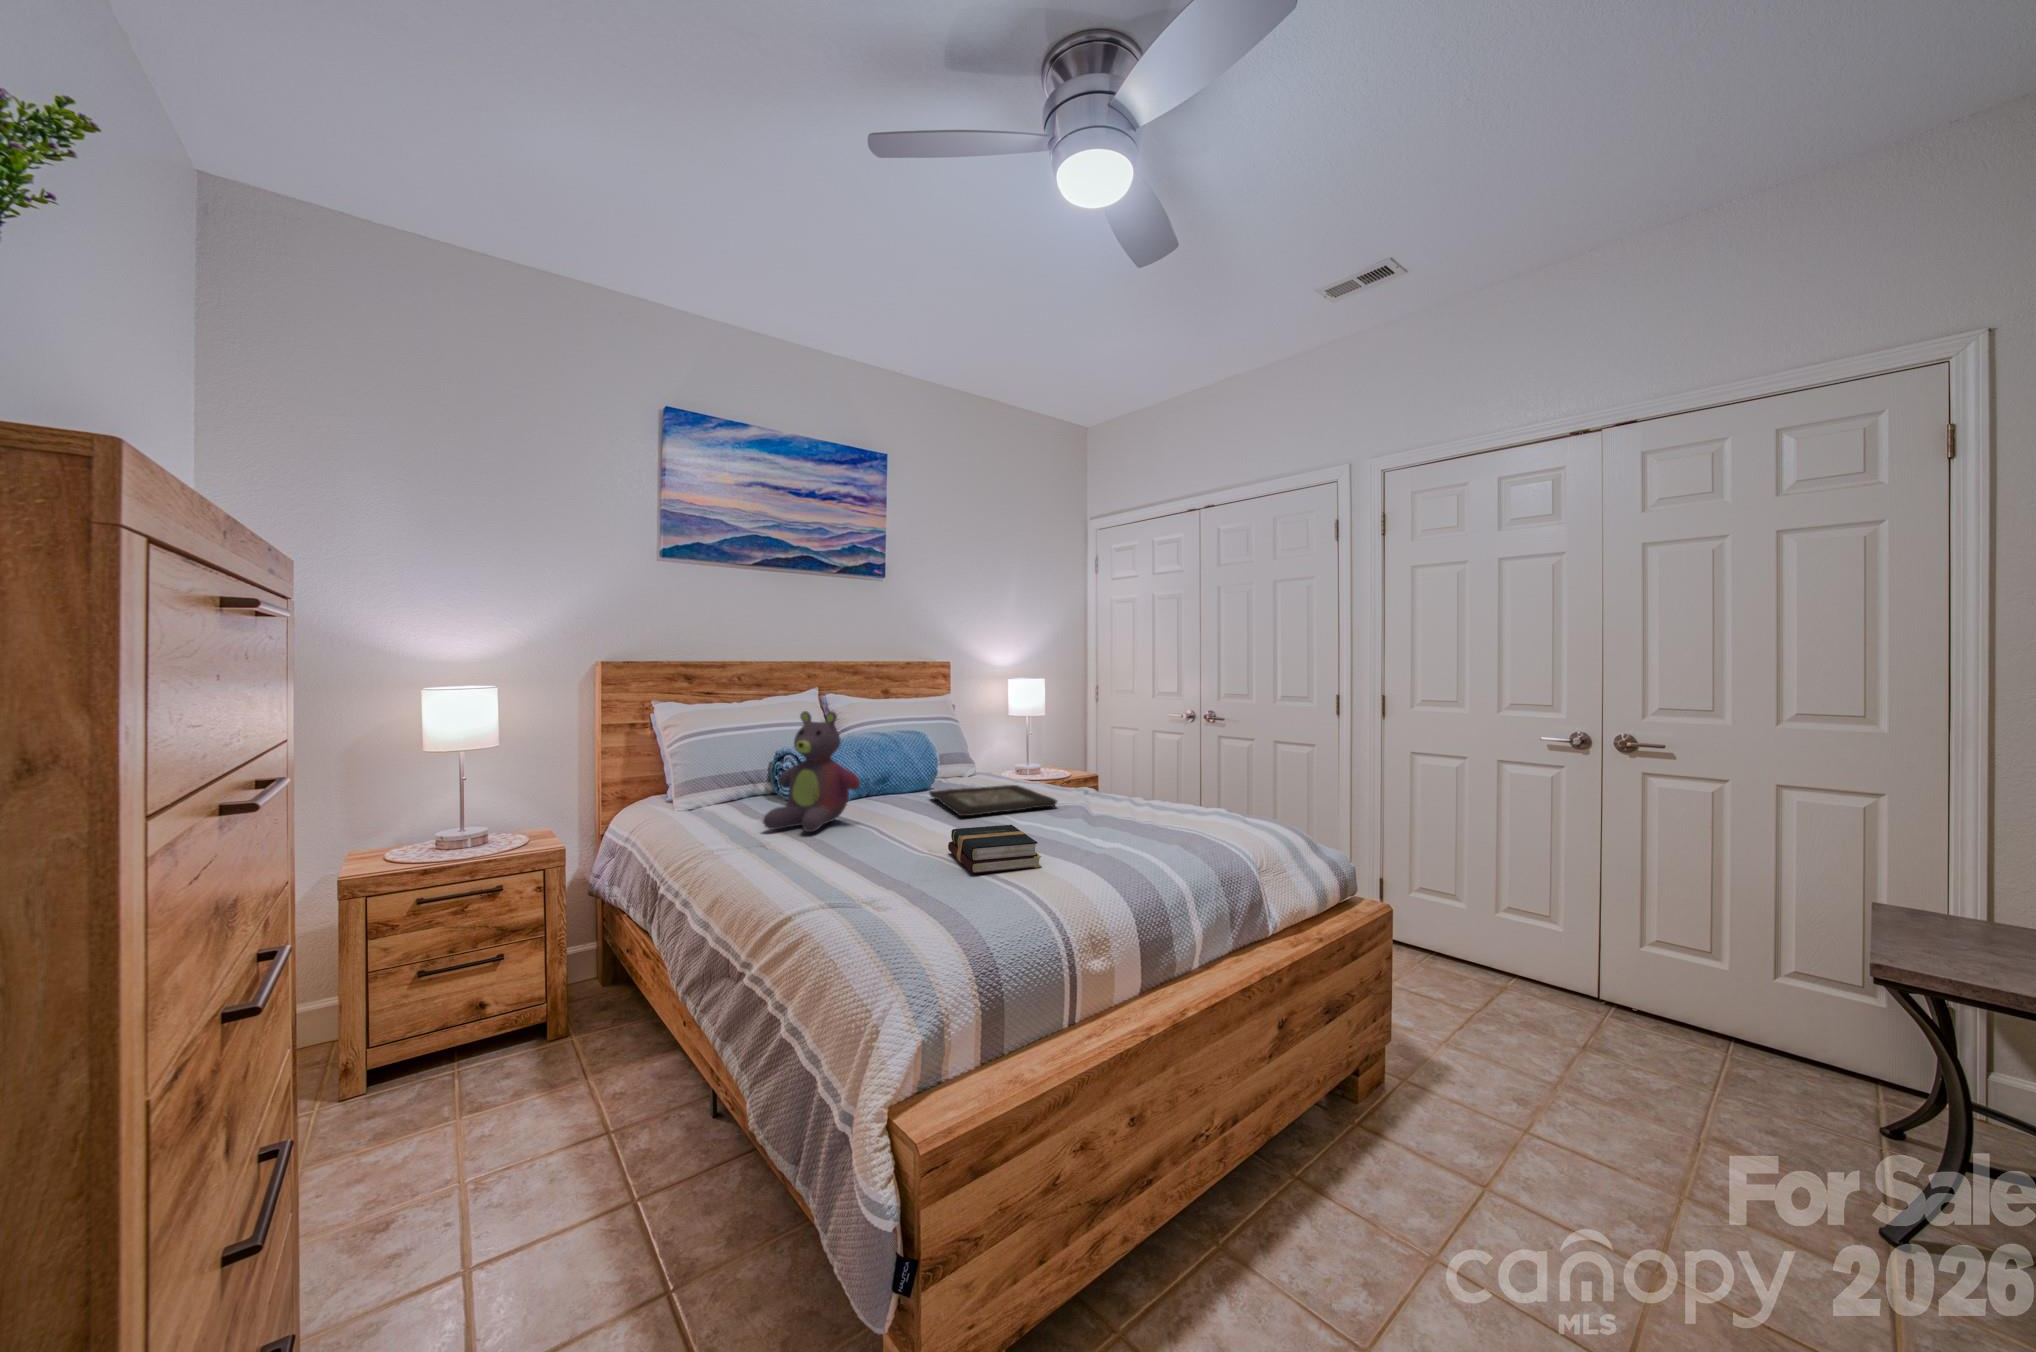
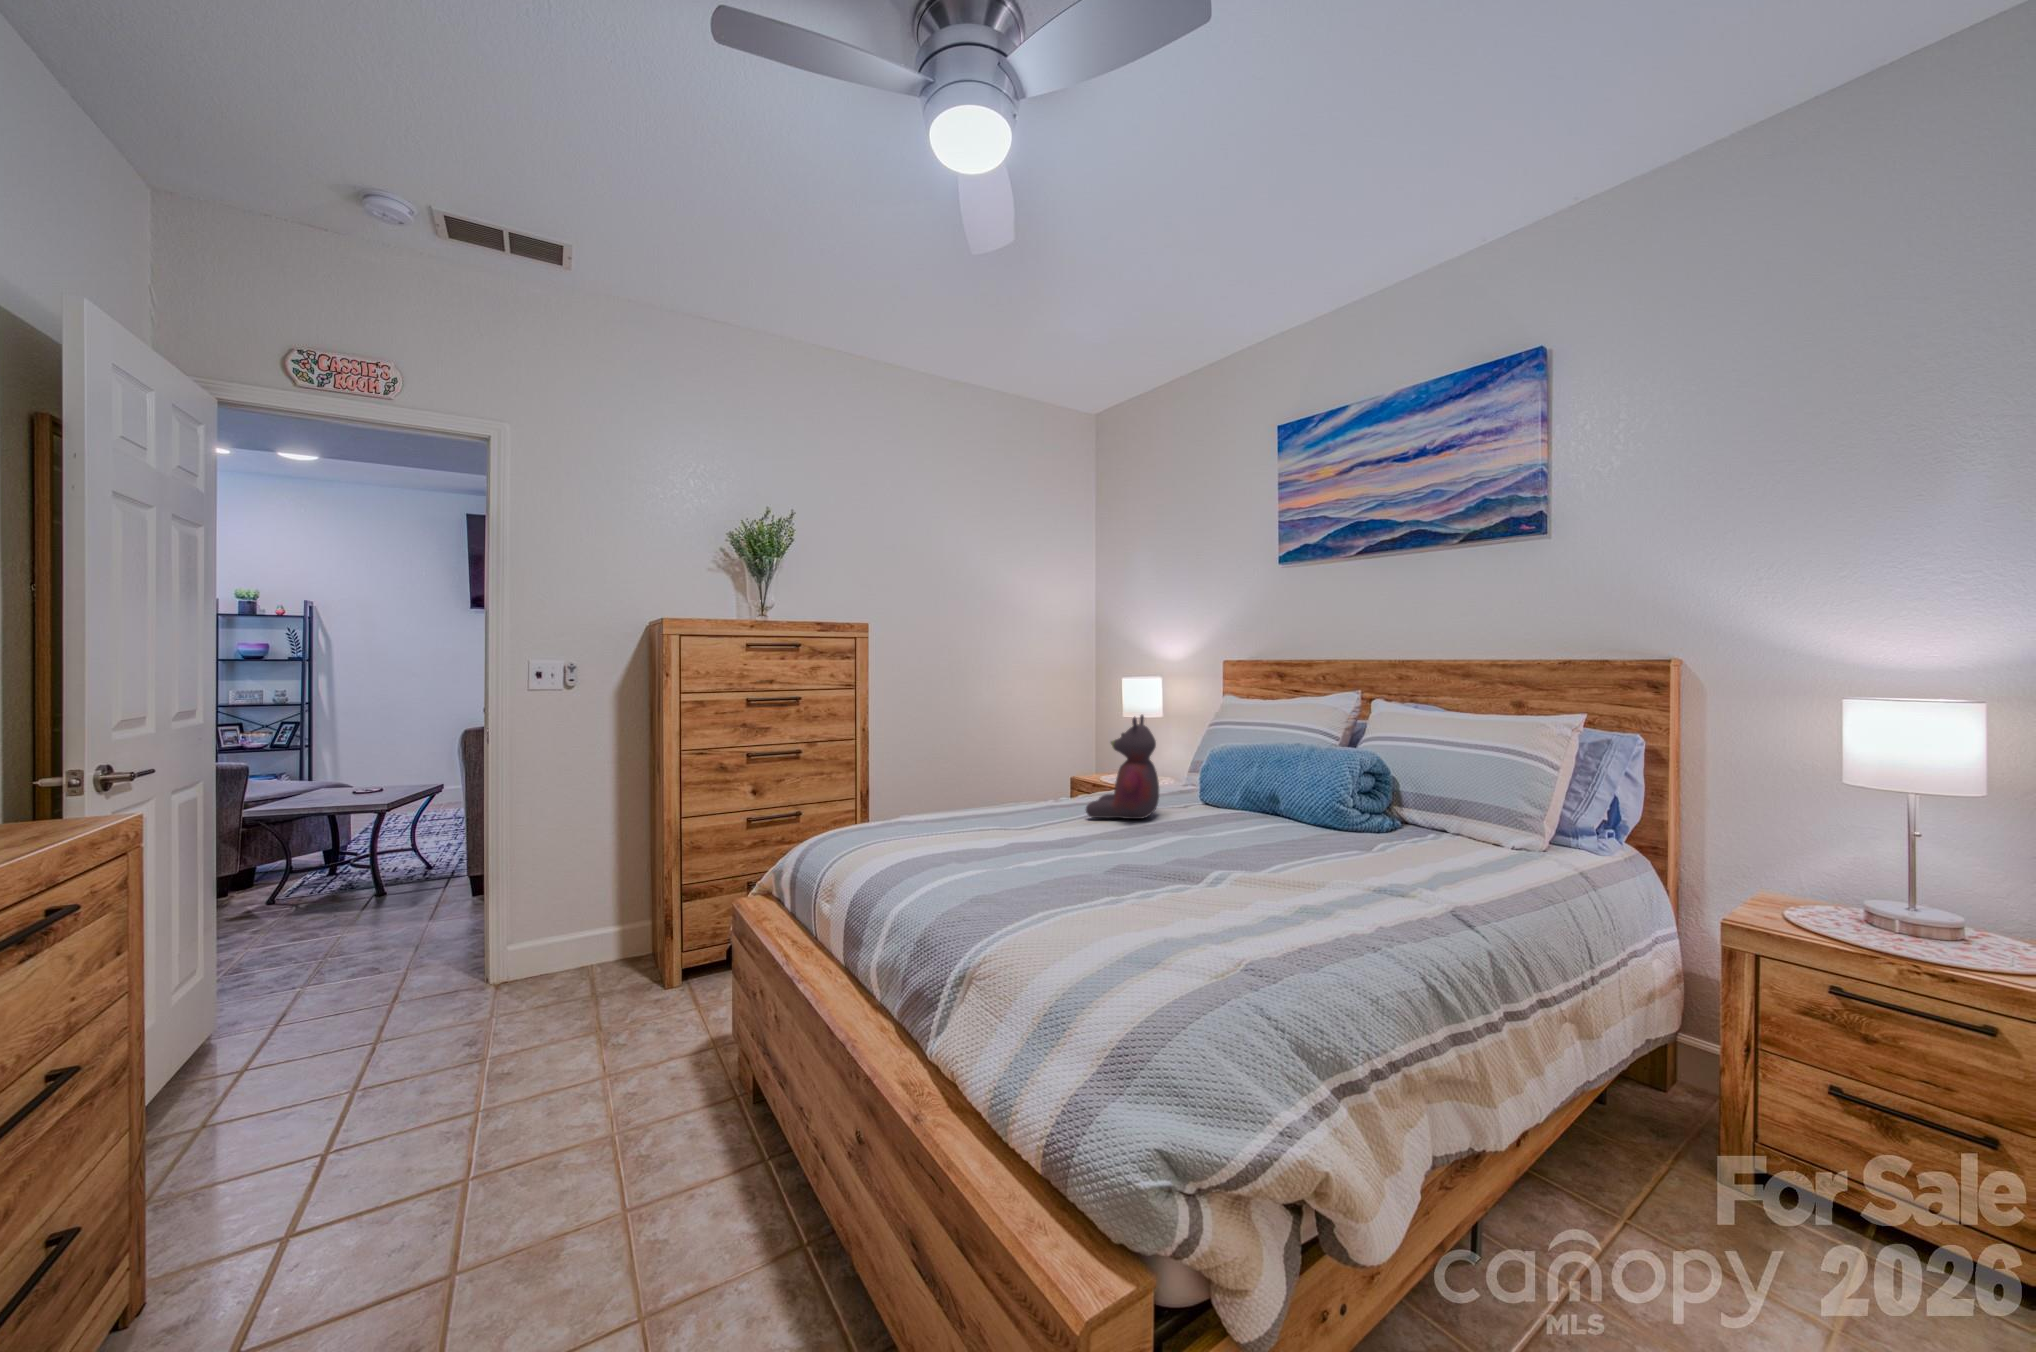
decorative tray: present [929,785,1057,816] -> none [1147,827,1344,876]
hardback book: present [948,825,1041,874] -> none [931,829,1023,872]

